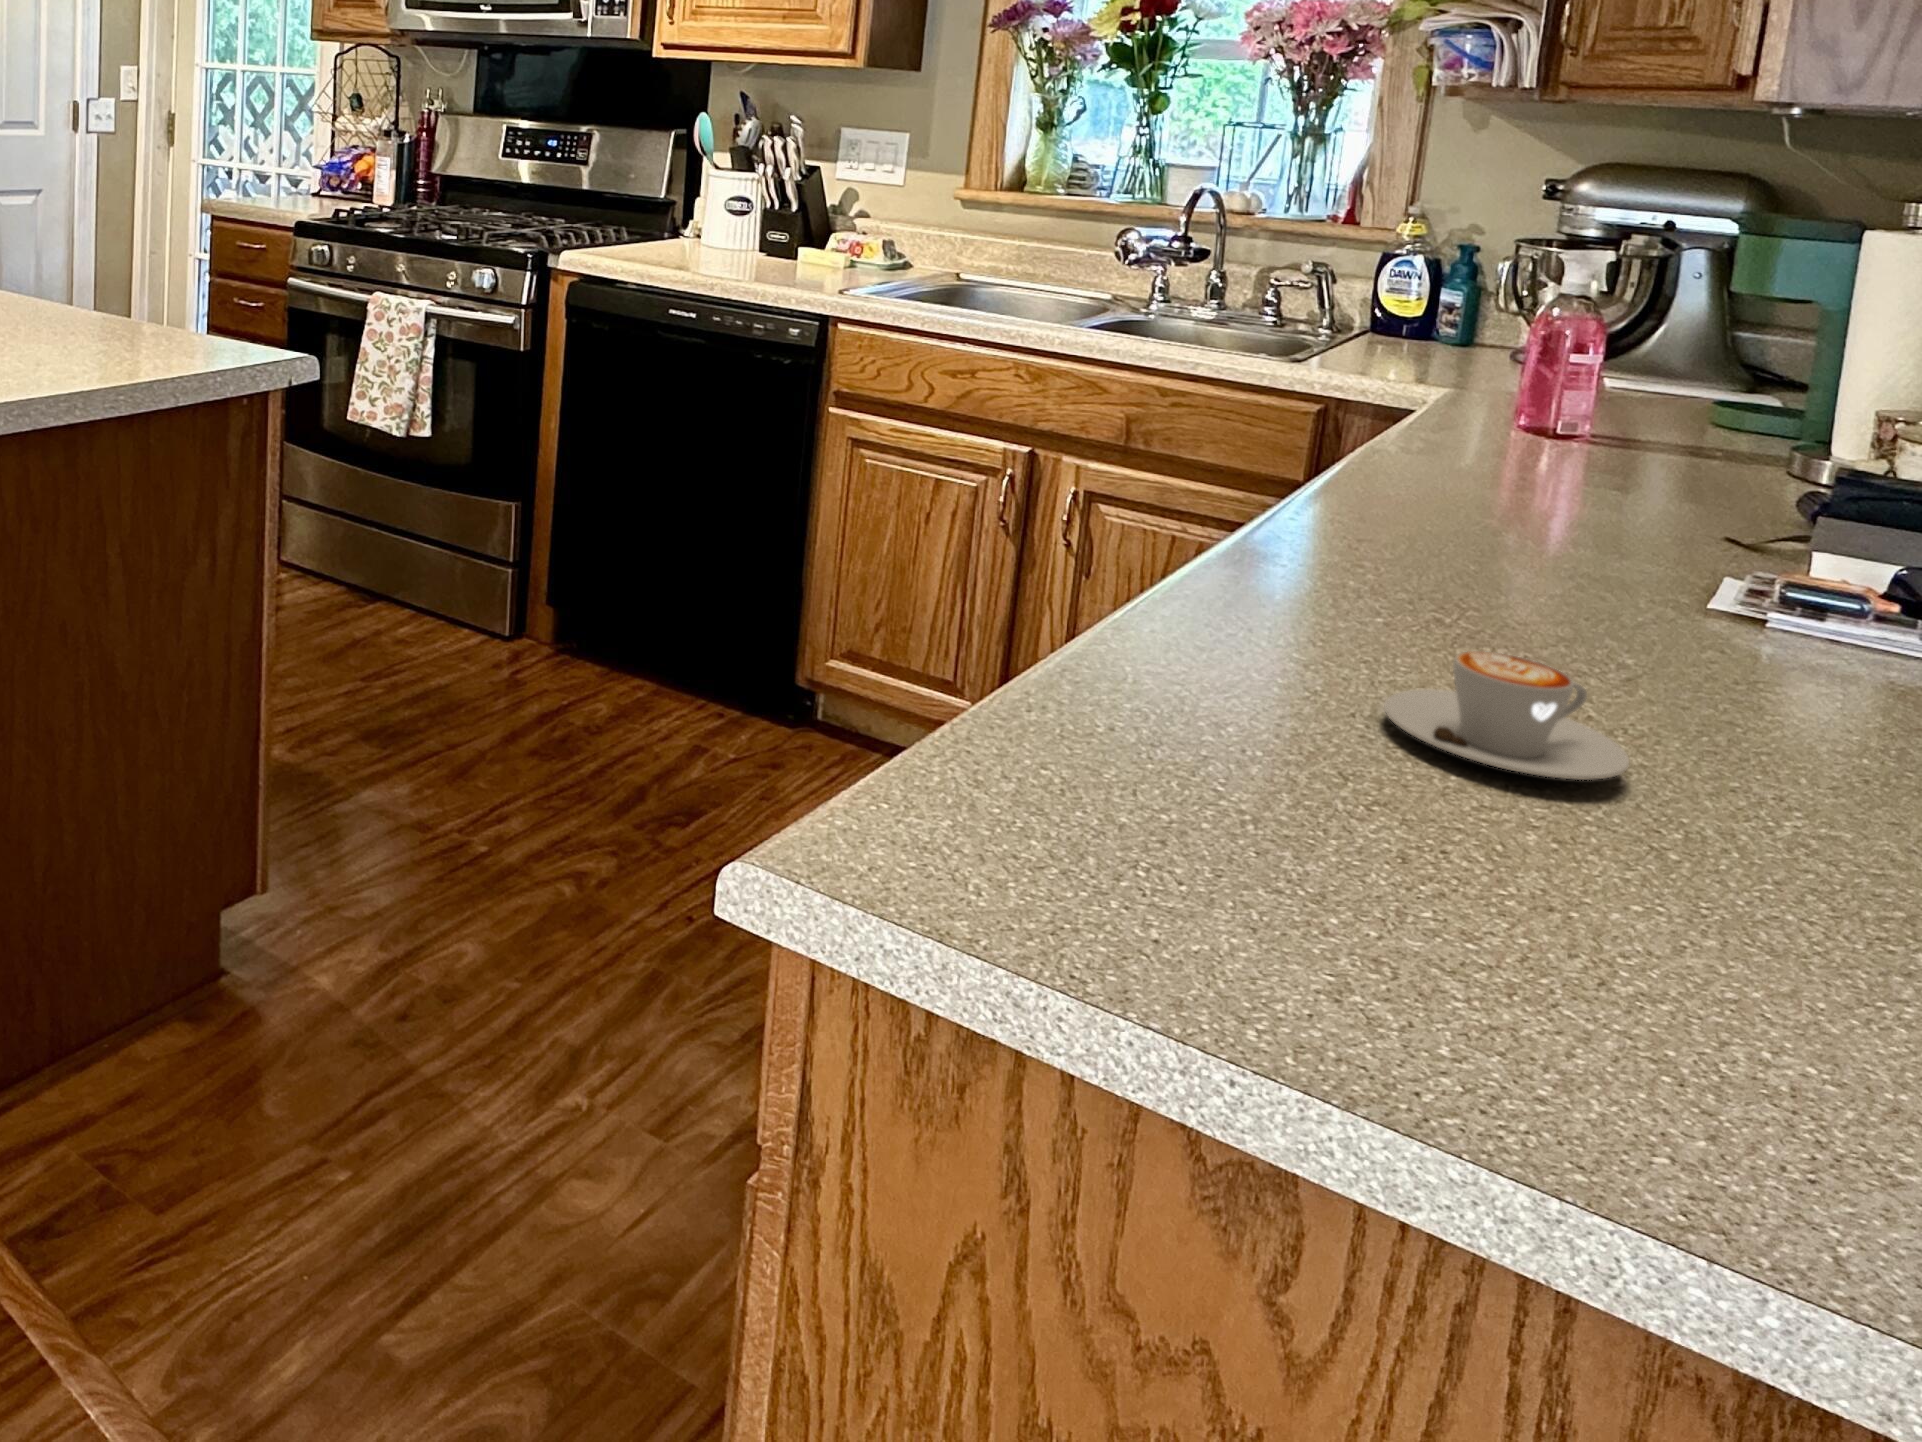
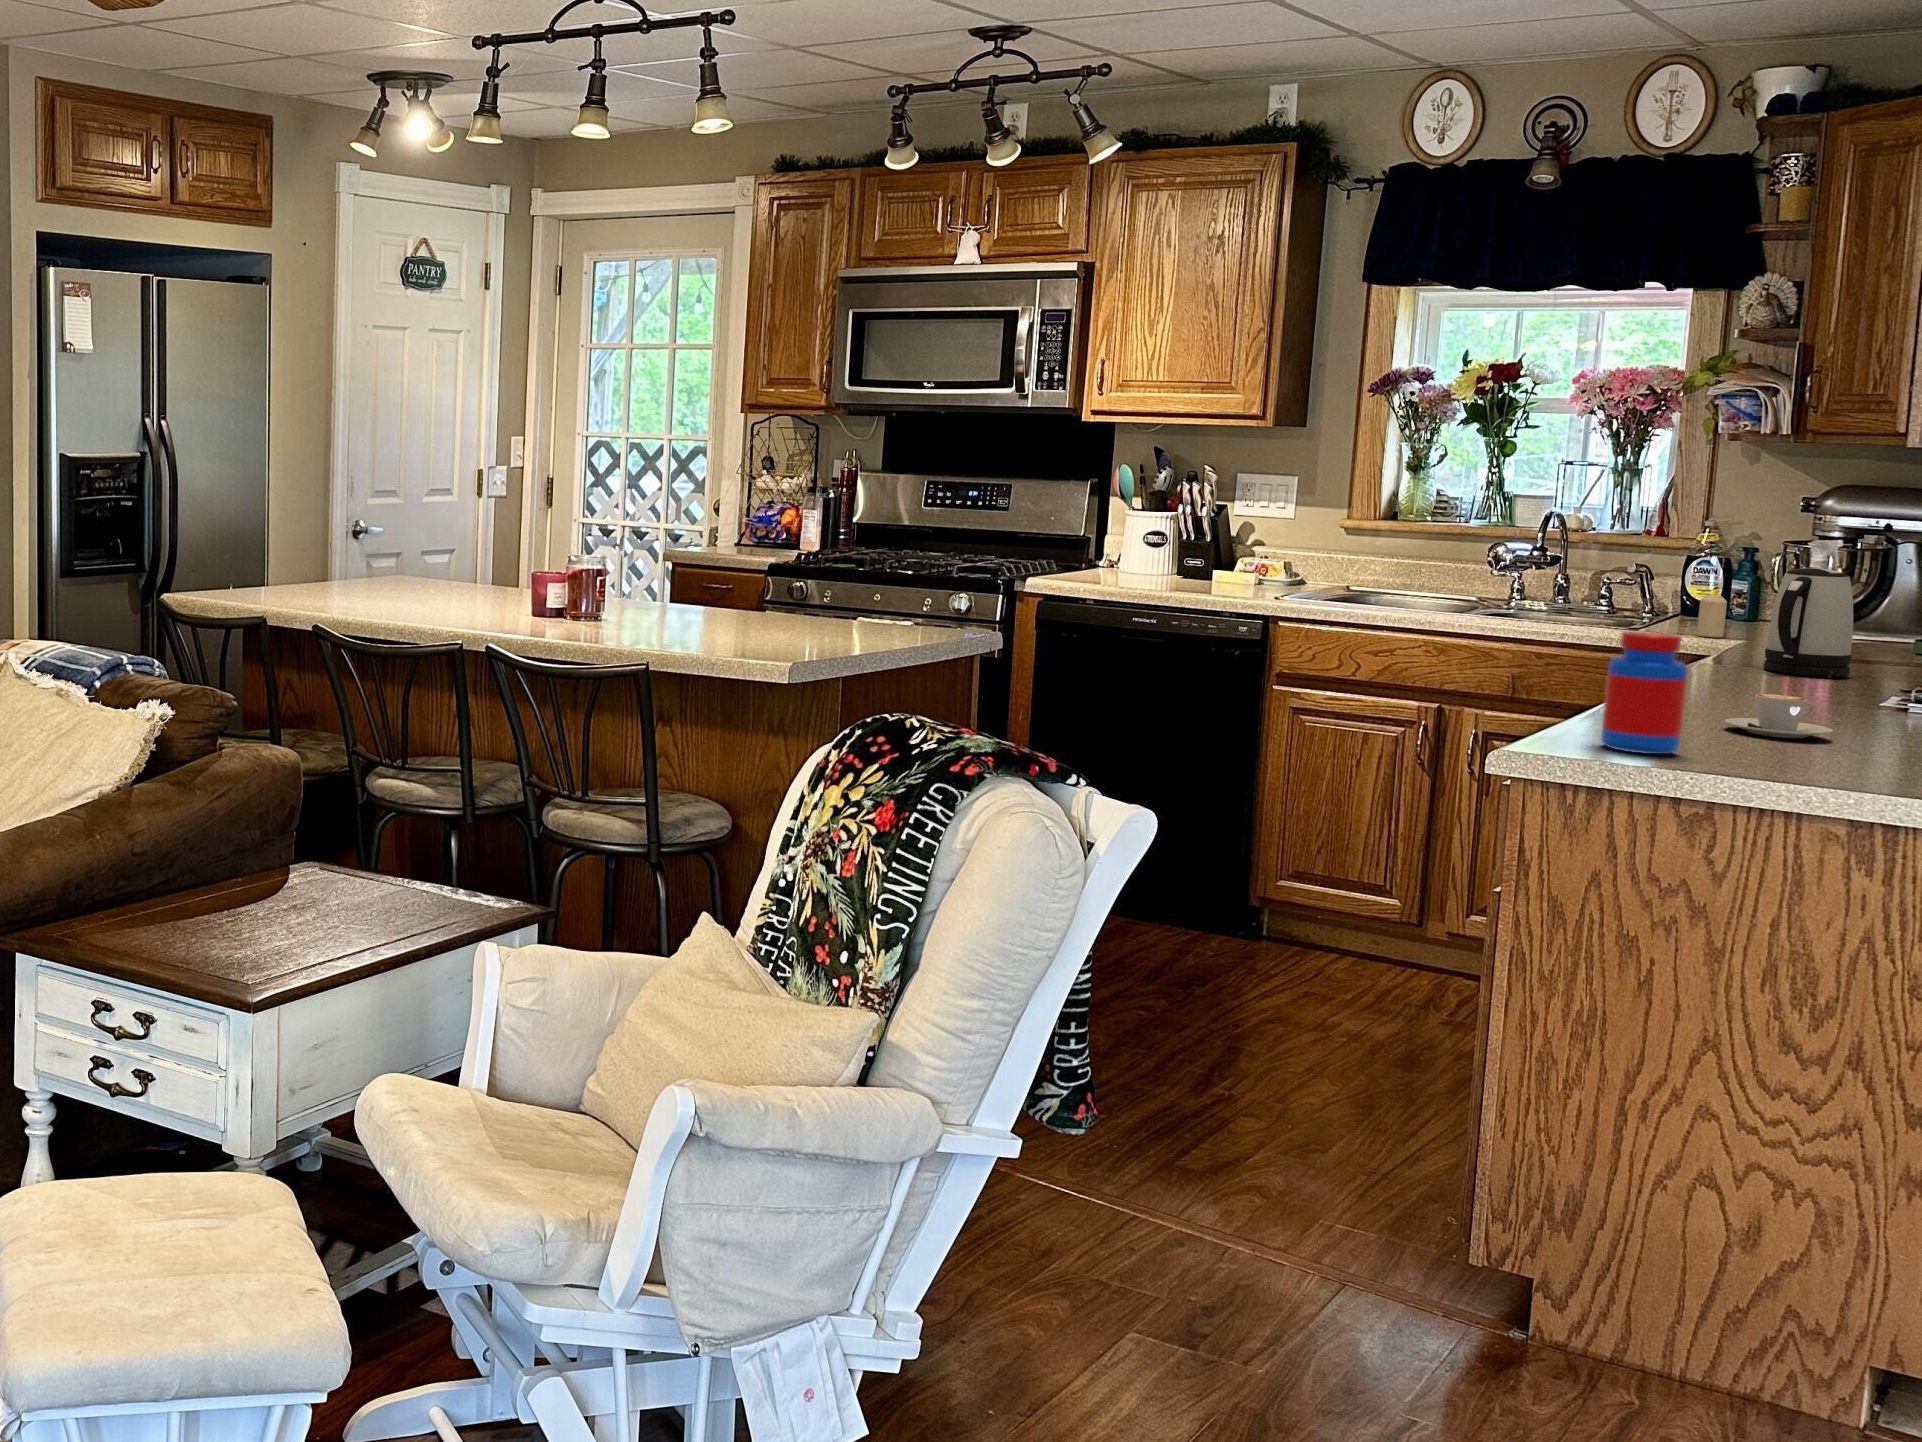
kettle: none [1478,305,1631,489] -> present [1763,568,1853,677]
candle: none [1386,316,1431,378] -> present [1697,594,1727,637]
jar: none [1044,569,1267,924] -> present [1601,631,1688,754]

